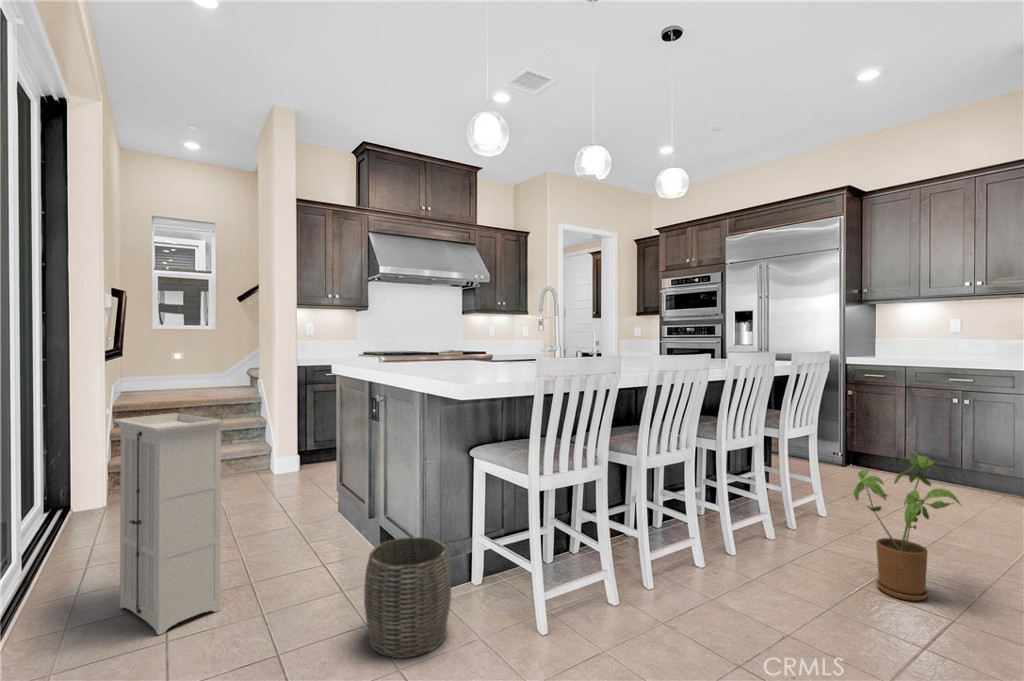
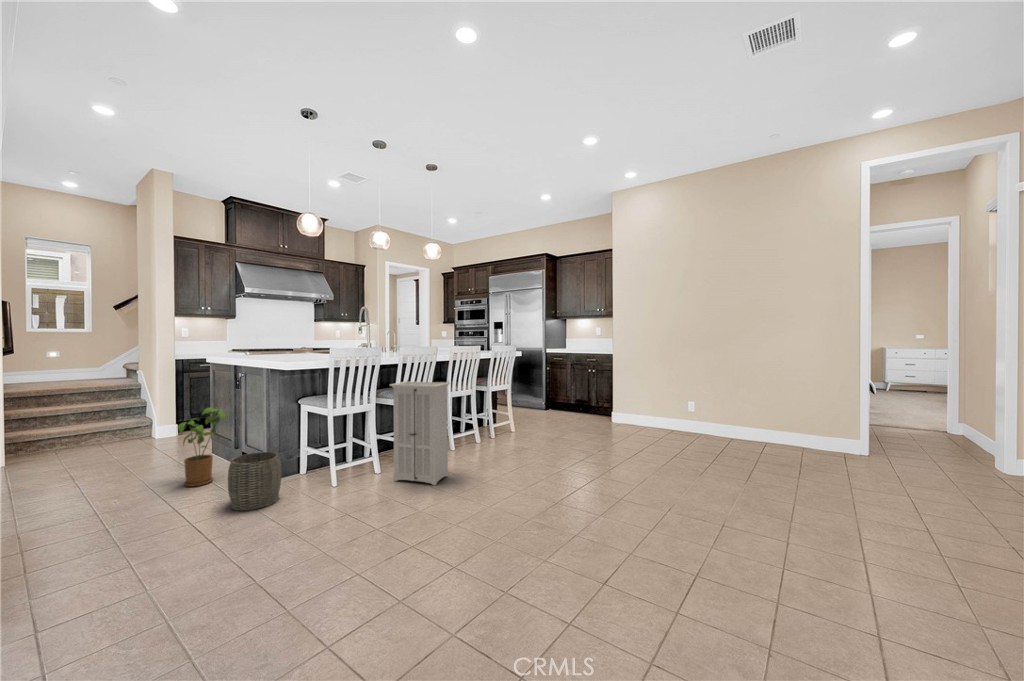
storage cabinet: present [112,412,224,635] -> present [390,381,450,485]
house plant: present [853,455,961,601] -> present [178,408,229,487]

